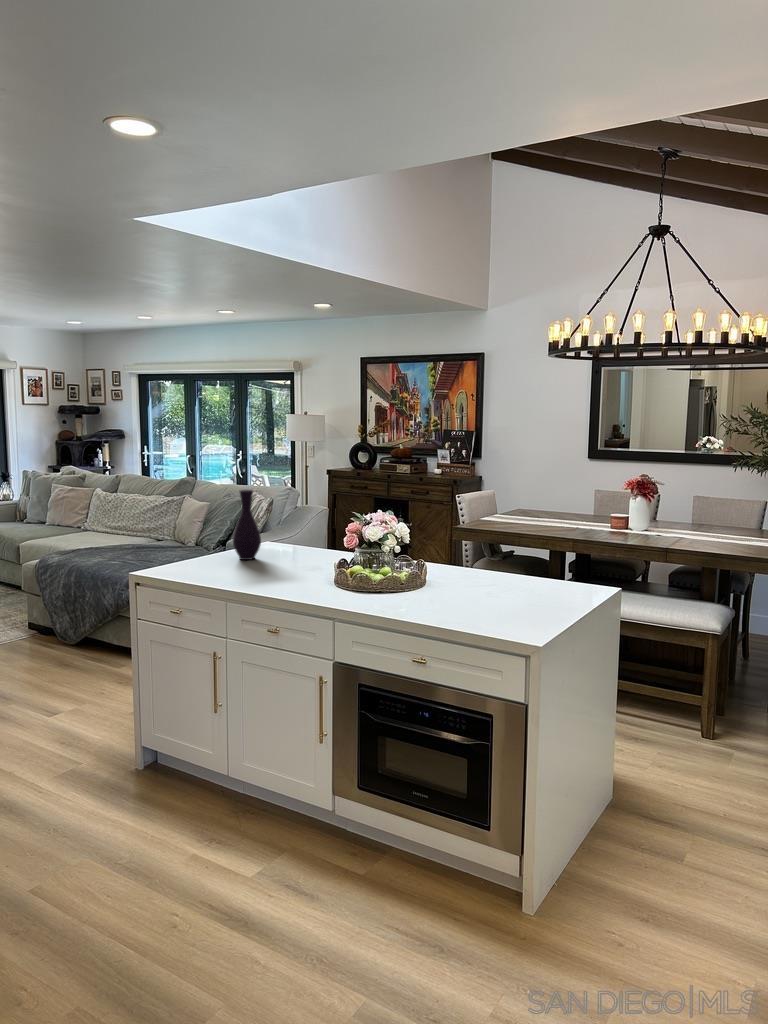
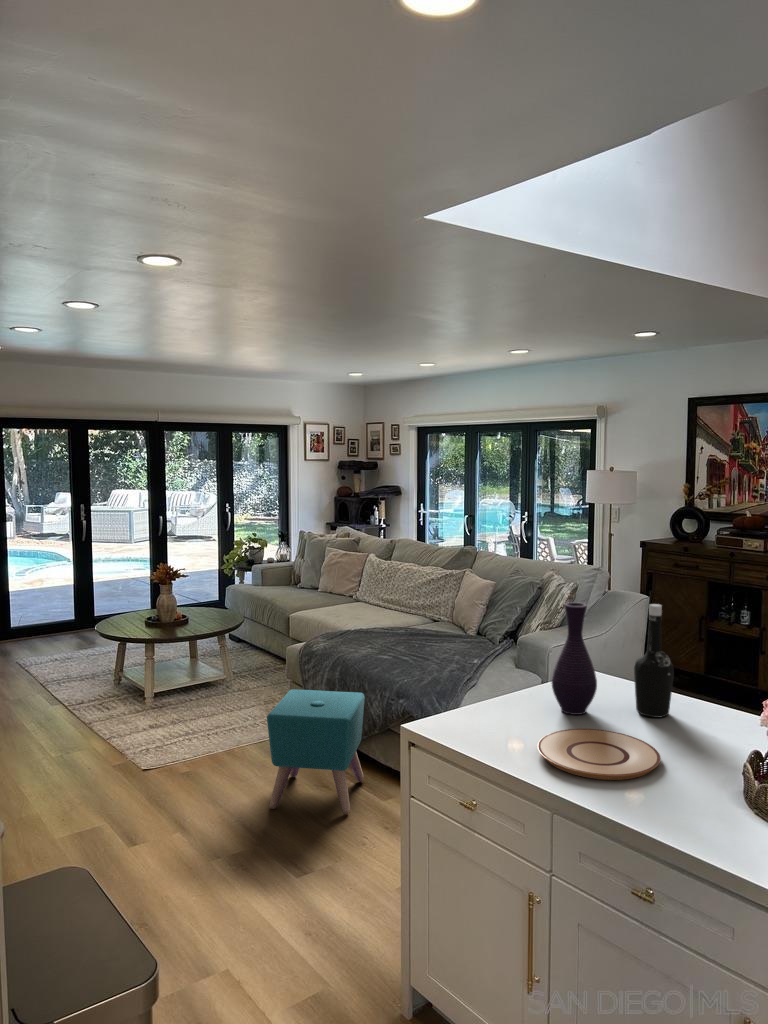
bottle: none [284,488,307,558] -> present [634,604,674,717]
plate: none [220,563,291,581] -> present [537,729,661,780]
ottoman: none [16,589,101,683] -> present [267,689,365,815]

